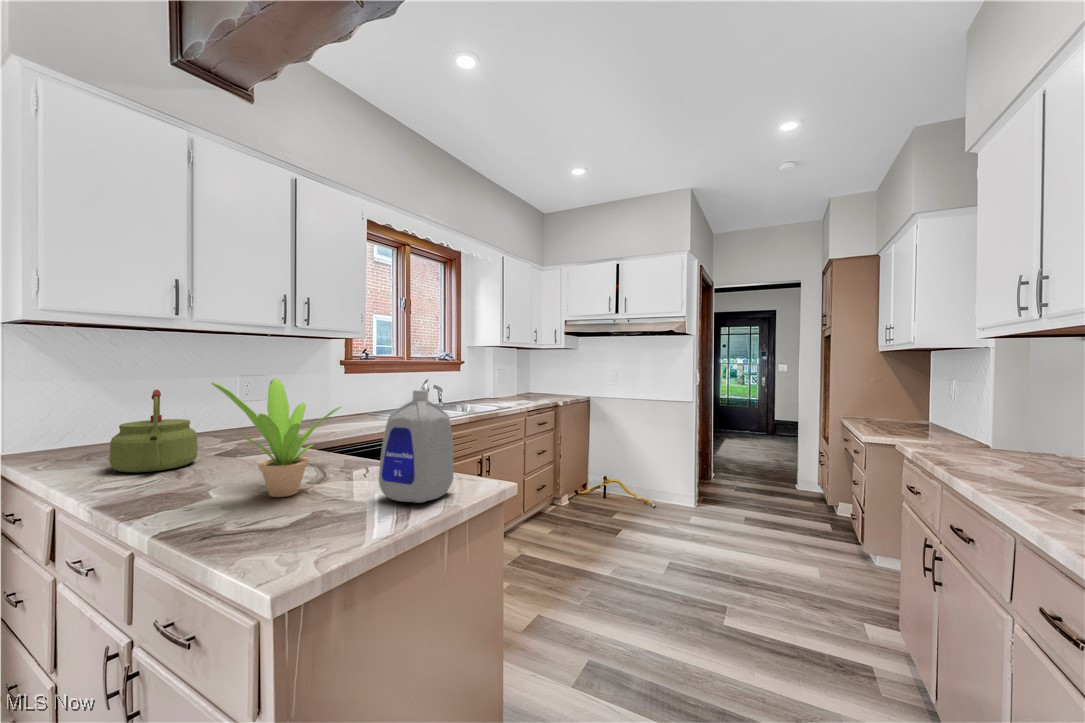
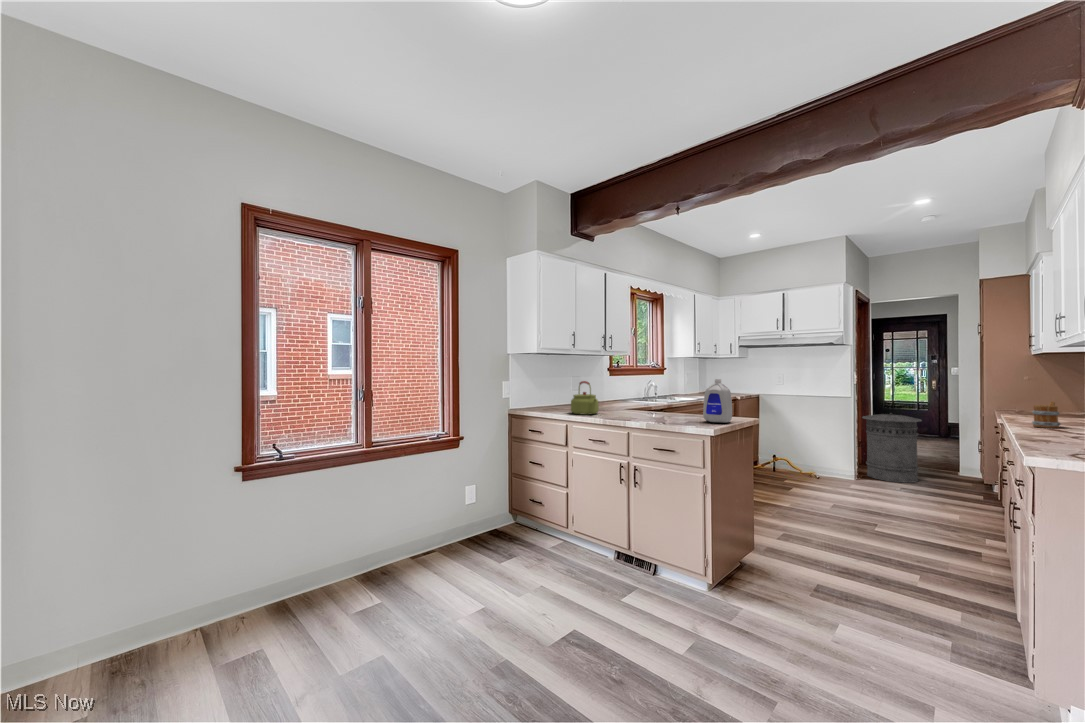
potted plant: present [212,378,341,497] -> none [645,375,682,421]
trash can: none [703,420,766,507] -> present [862,413,922,483]
mug: none [978,429,1025,480] -> present [1032,401,1060,428]

